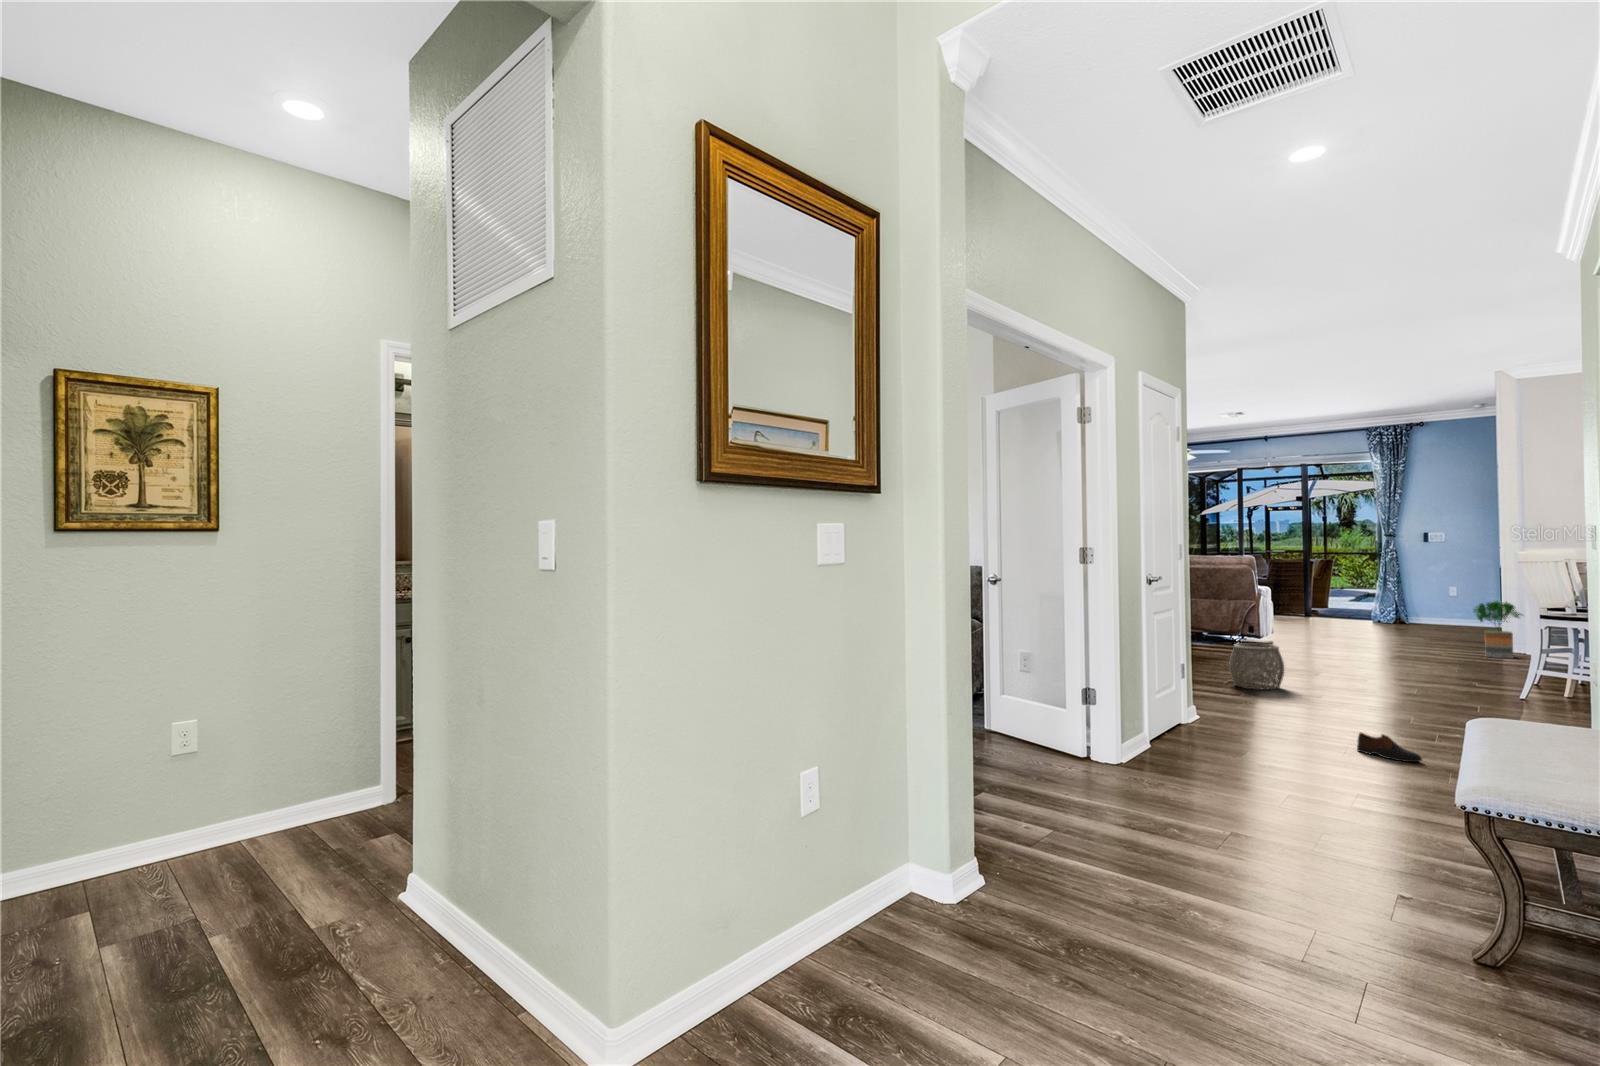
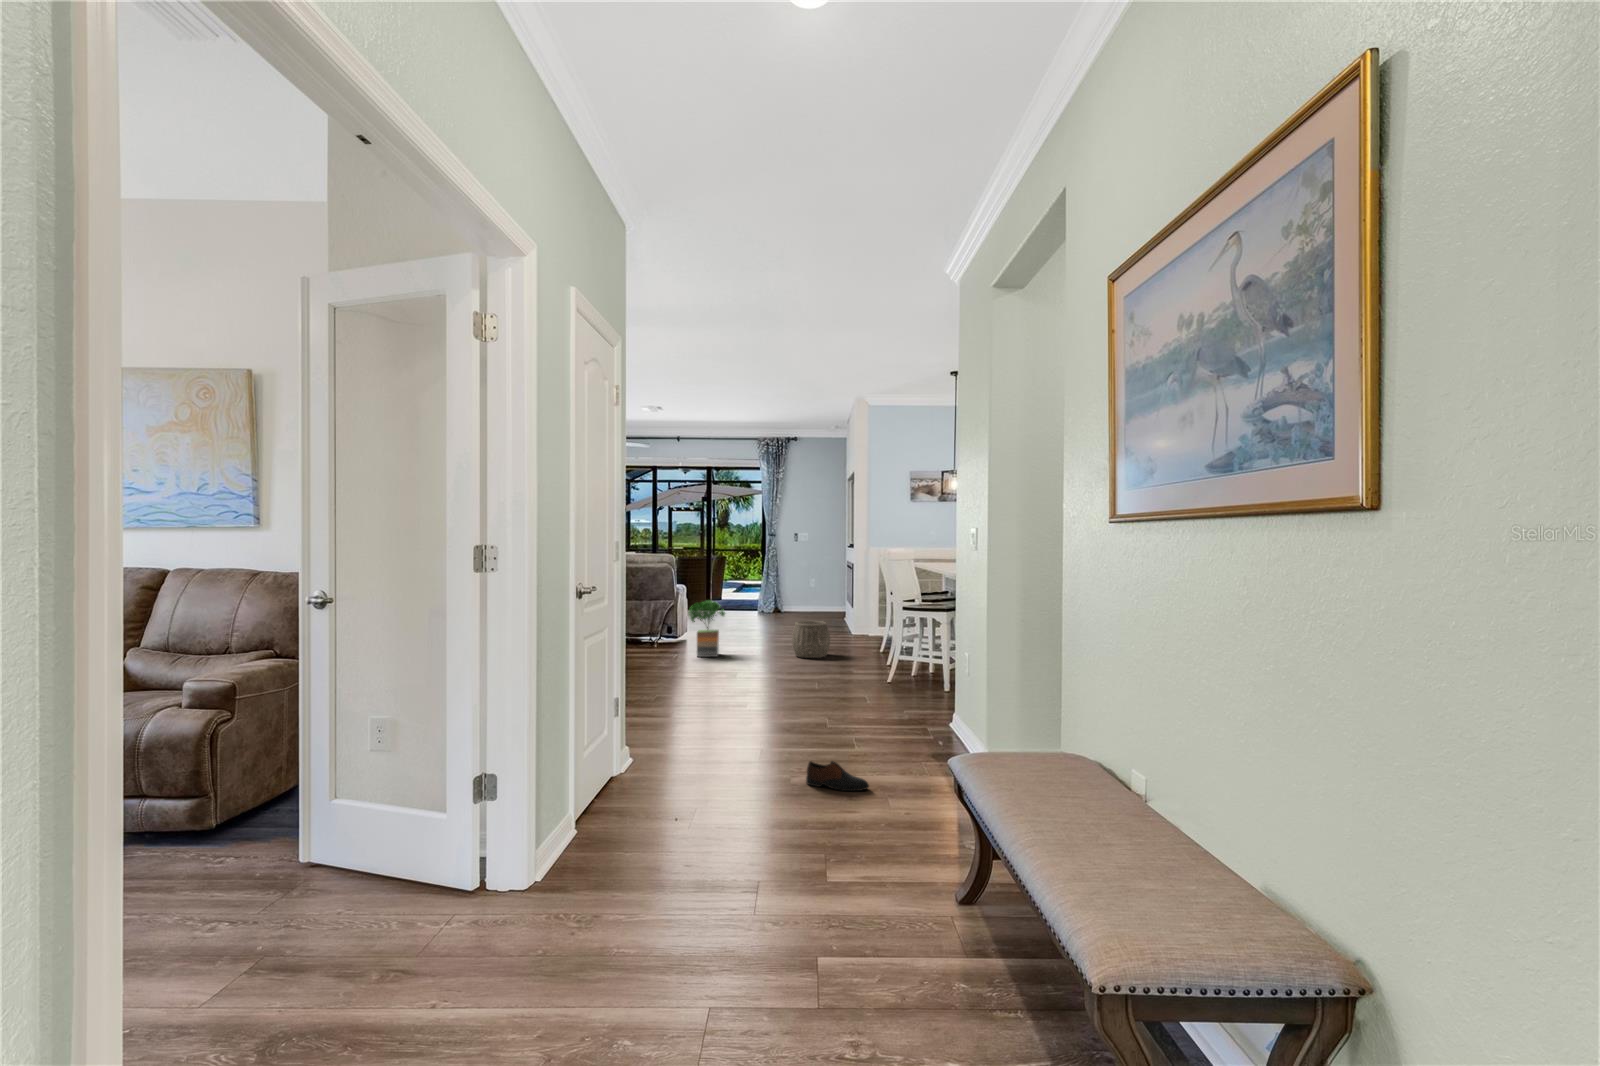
potted tree: present [1473,601,1521,658] -> present [689,601,725,657]
woven basket: present [1230,643,1284,690] -> present [792,621,830,658]

